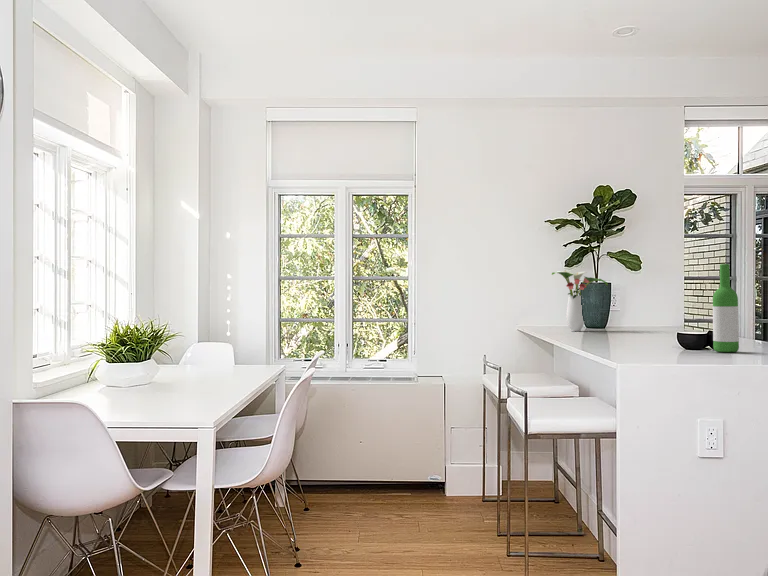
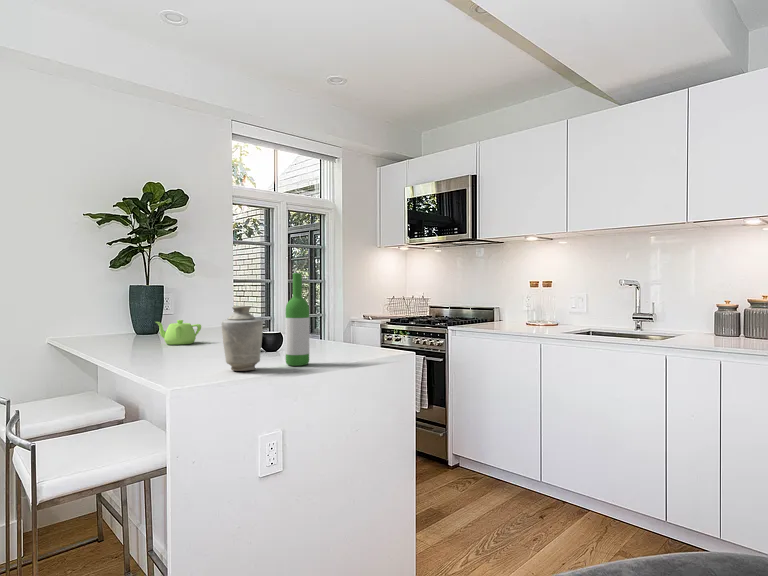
flower arrangement: present [552,271,608,331] -> none [93,270,158,338]
vase: none [649,294,688,352] -> present [222,305,263,371]
teapot: none [603,314,646,336] -> present [156,320,201,345]

